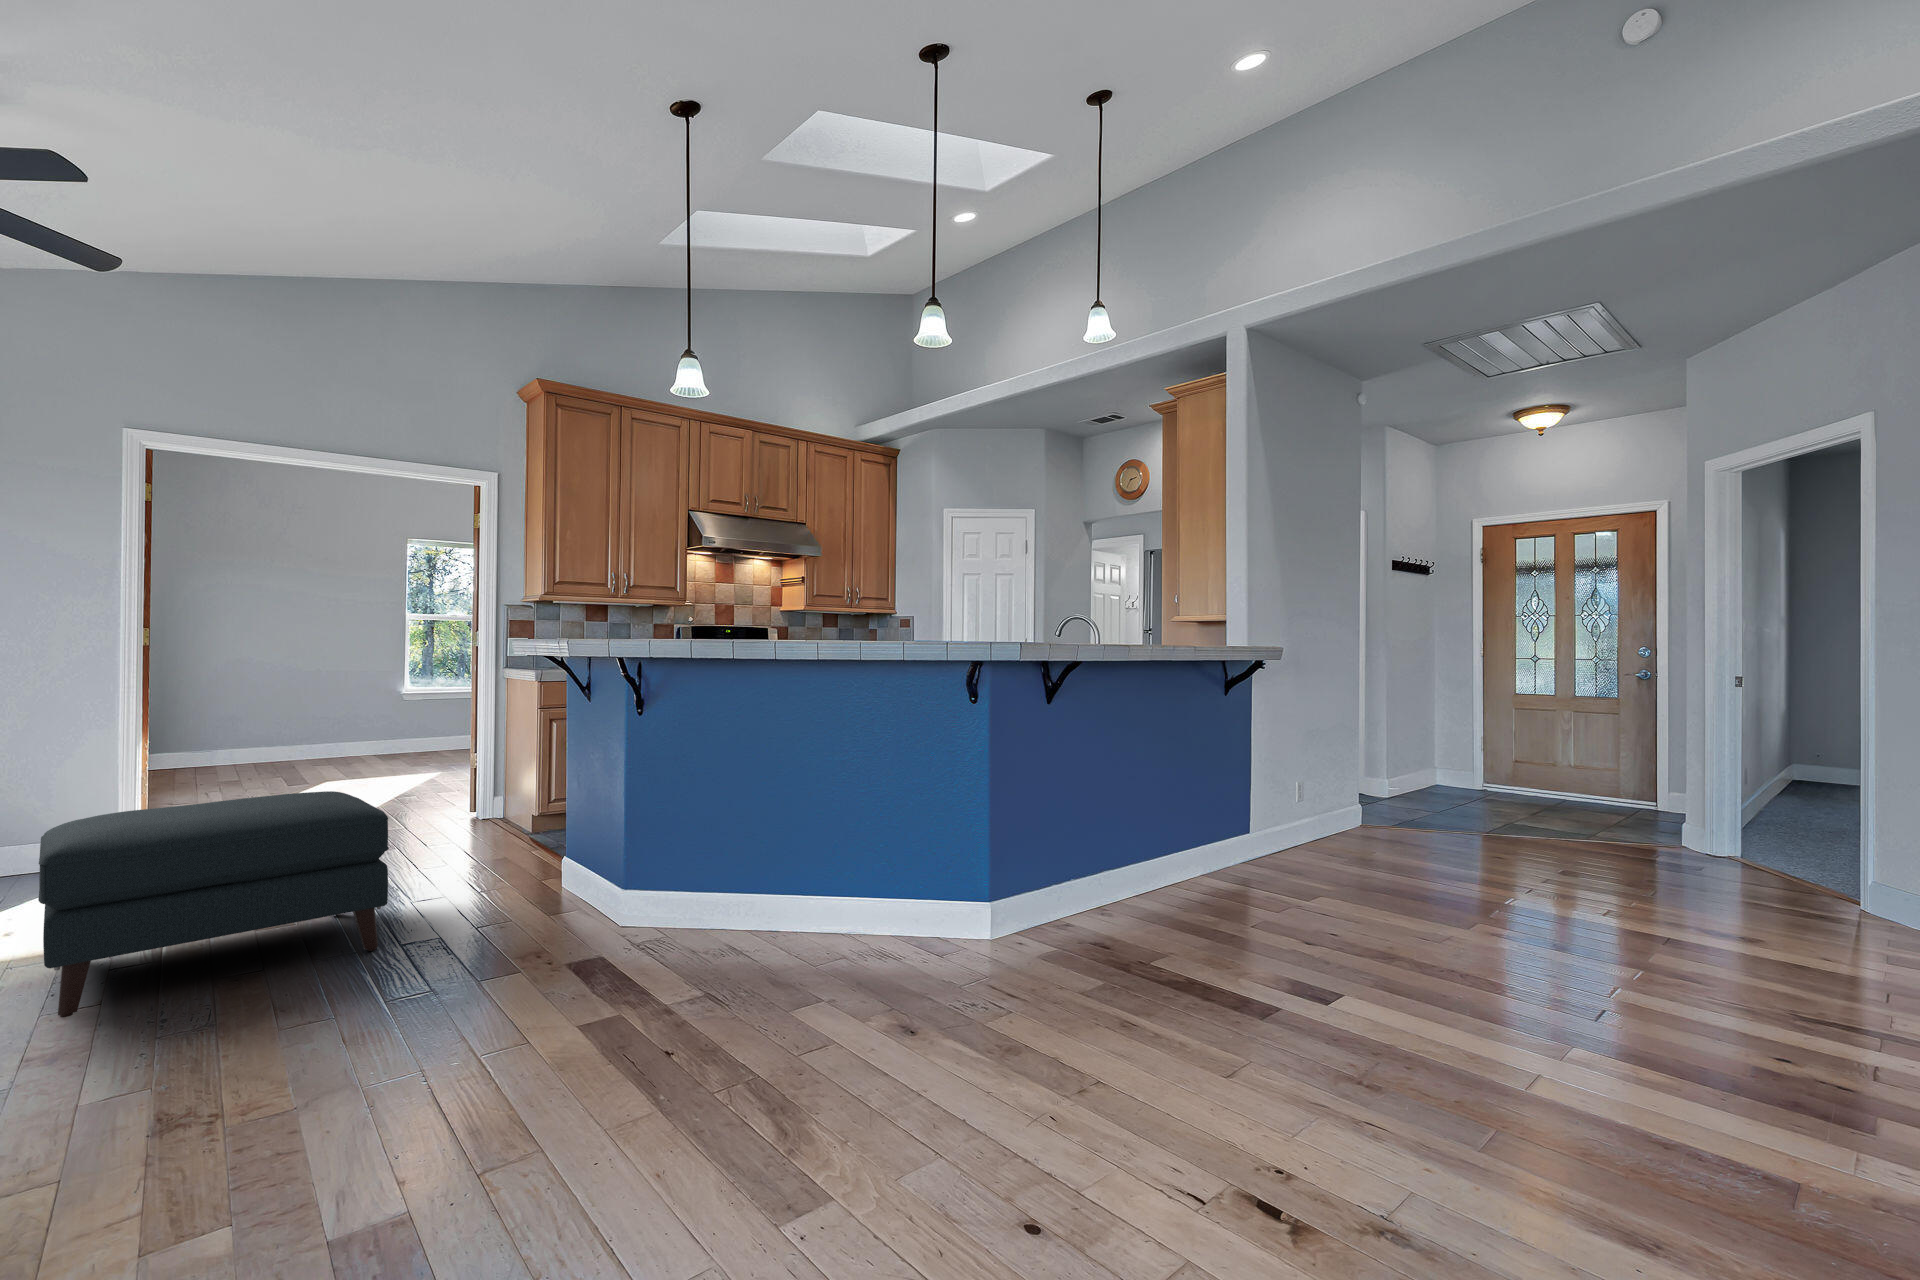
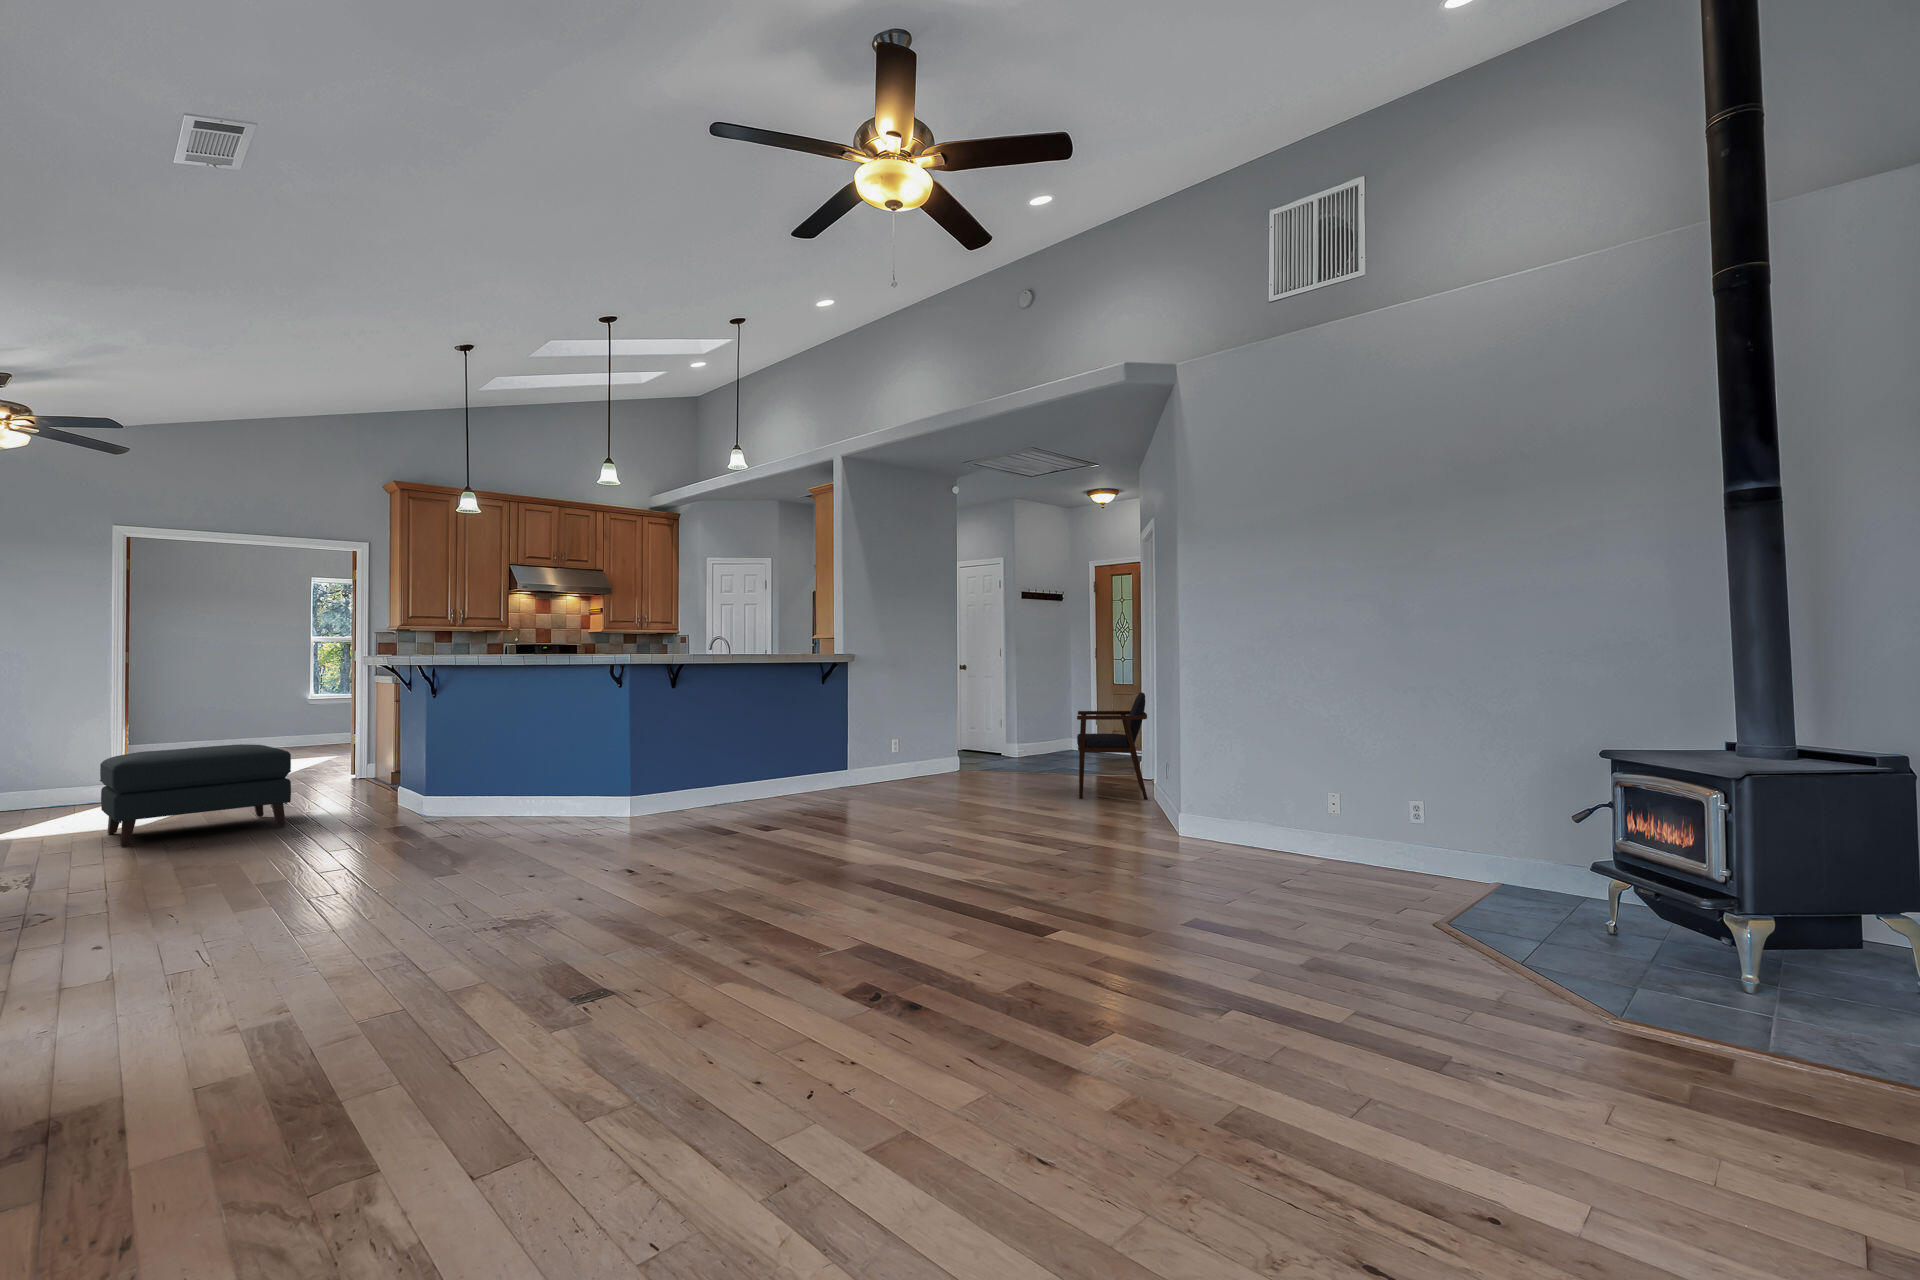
armchair: none [1647,718,1863,915] -> present [1077,692,1148,800]

